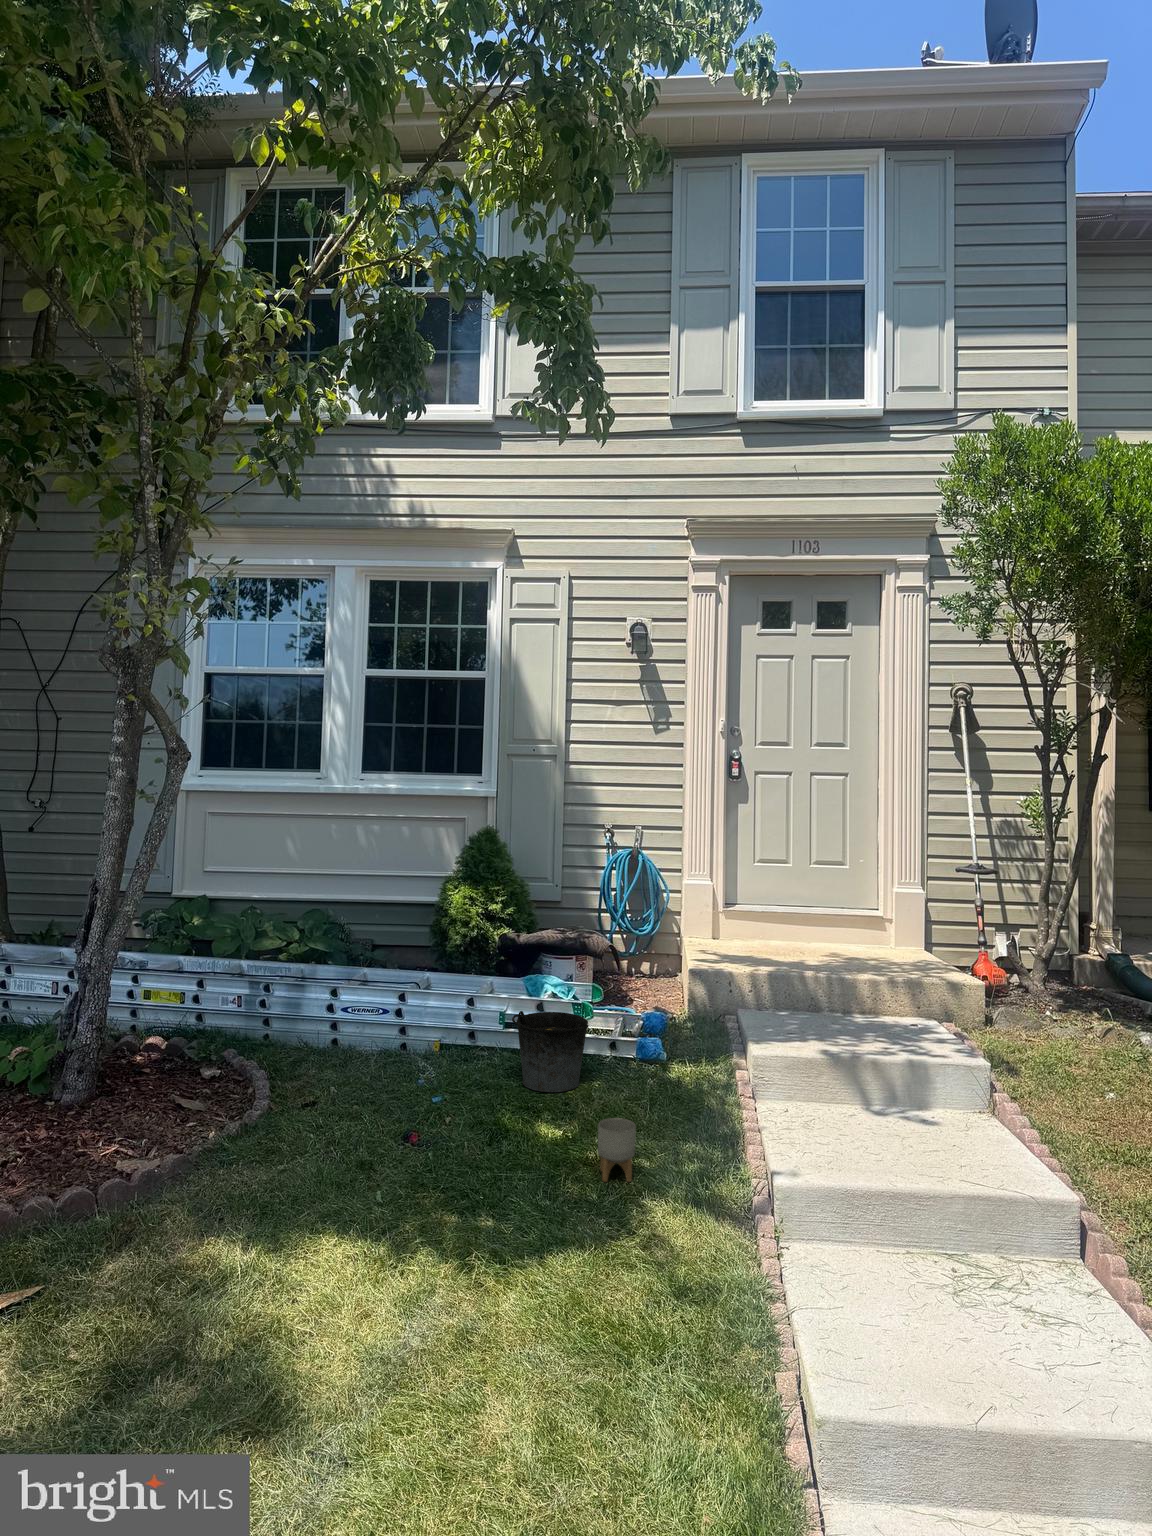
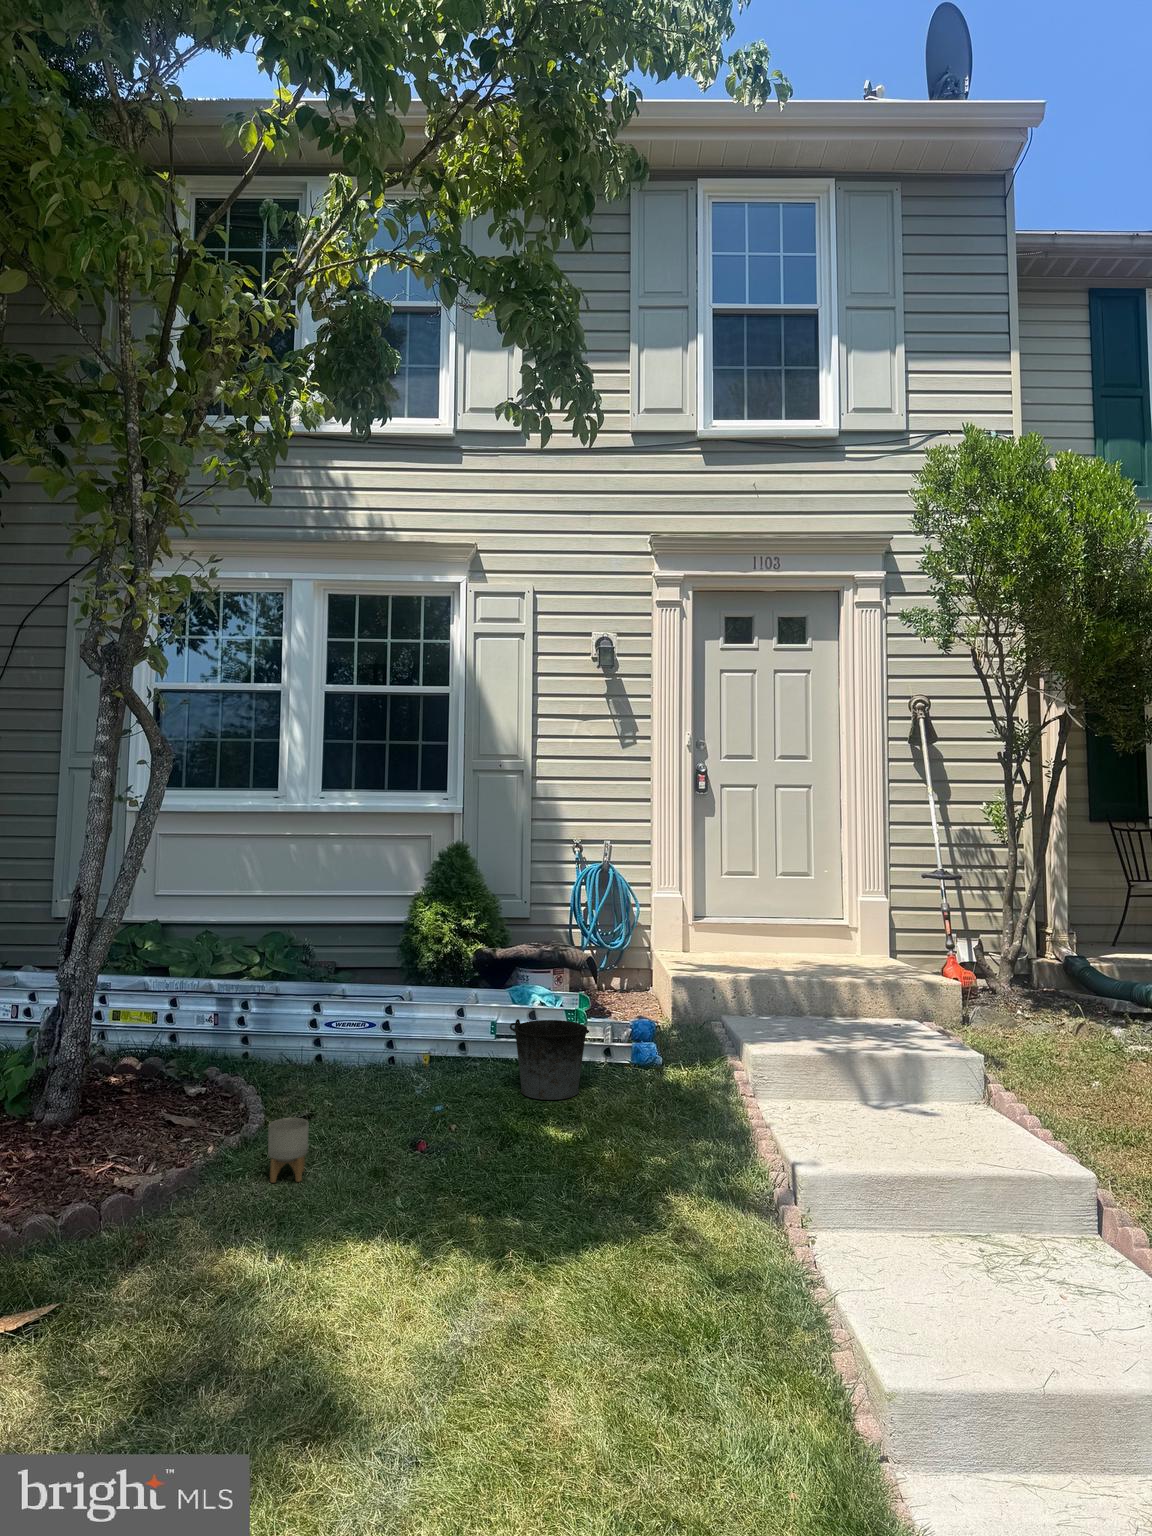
planter: present [598,1118,636,1182] -> present [268,1118,308,1183]

